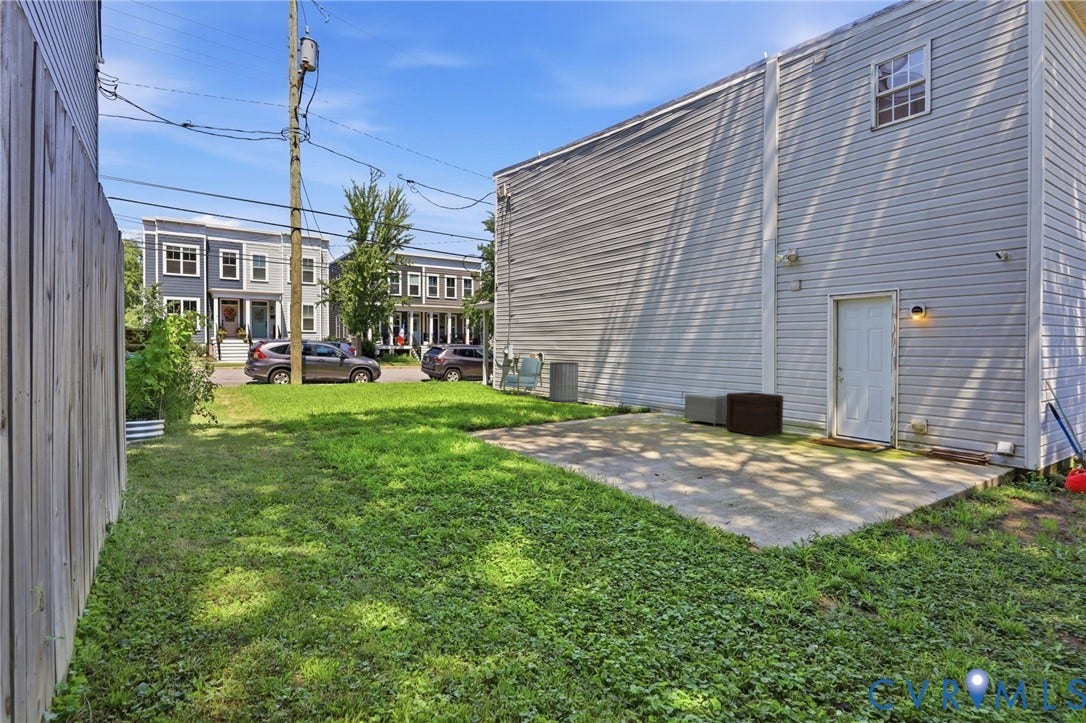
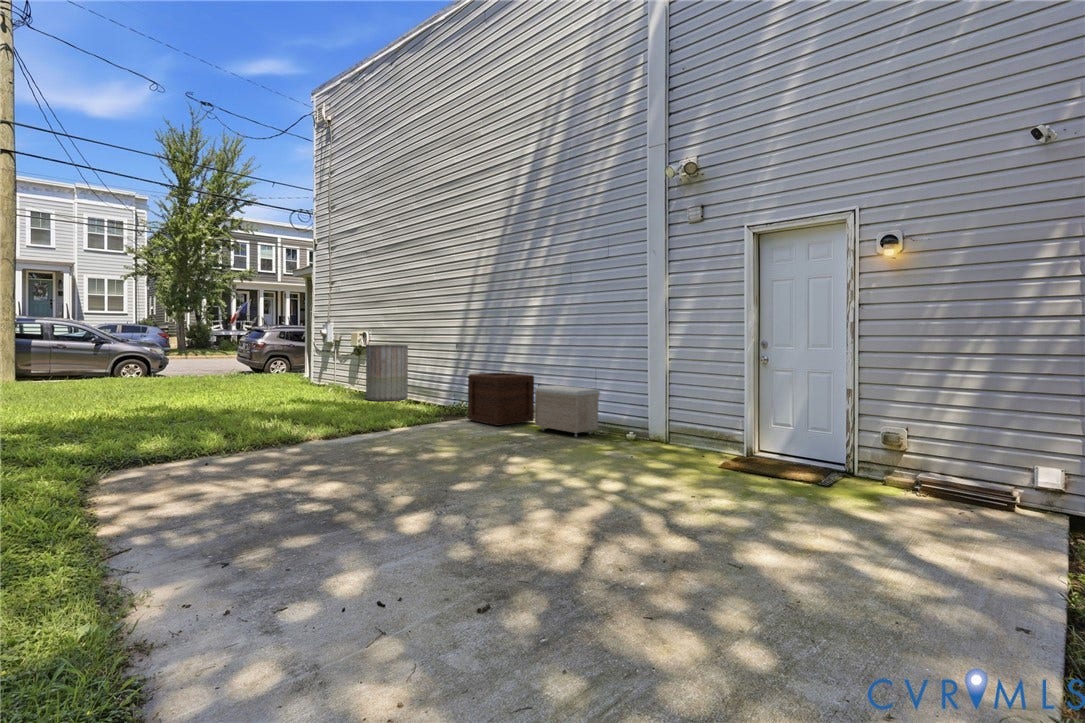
chair: present [503,358,543,396] -> none [313,340,370,393]
wooden crate: present [726,392,783,436] -> present [468,372,534,426]

